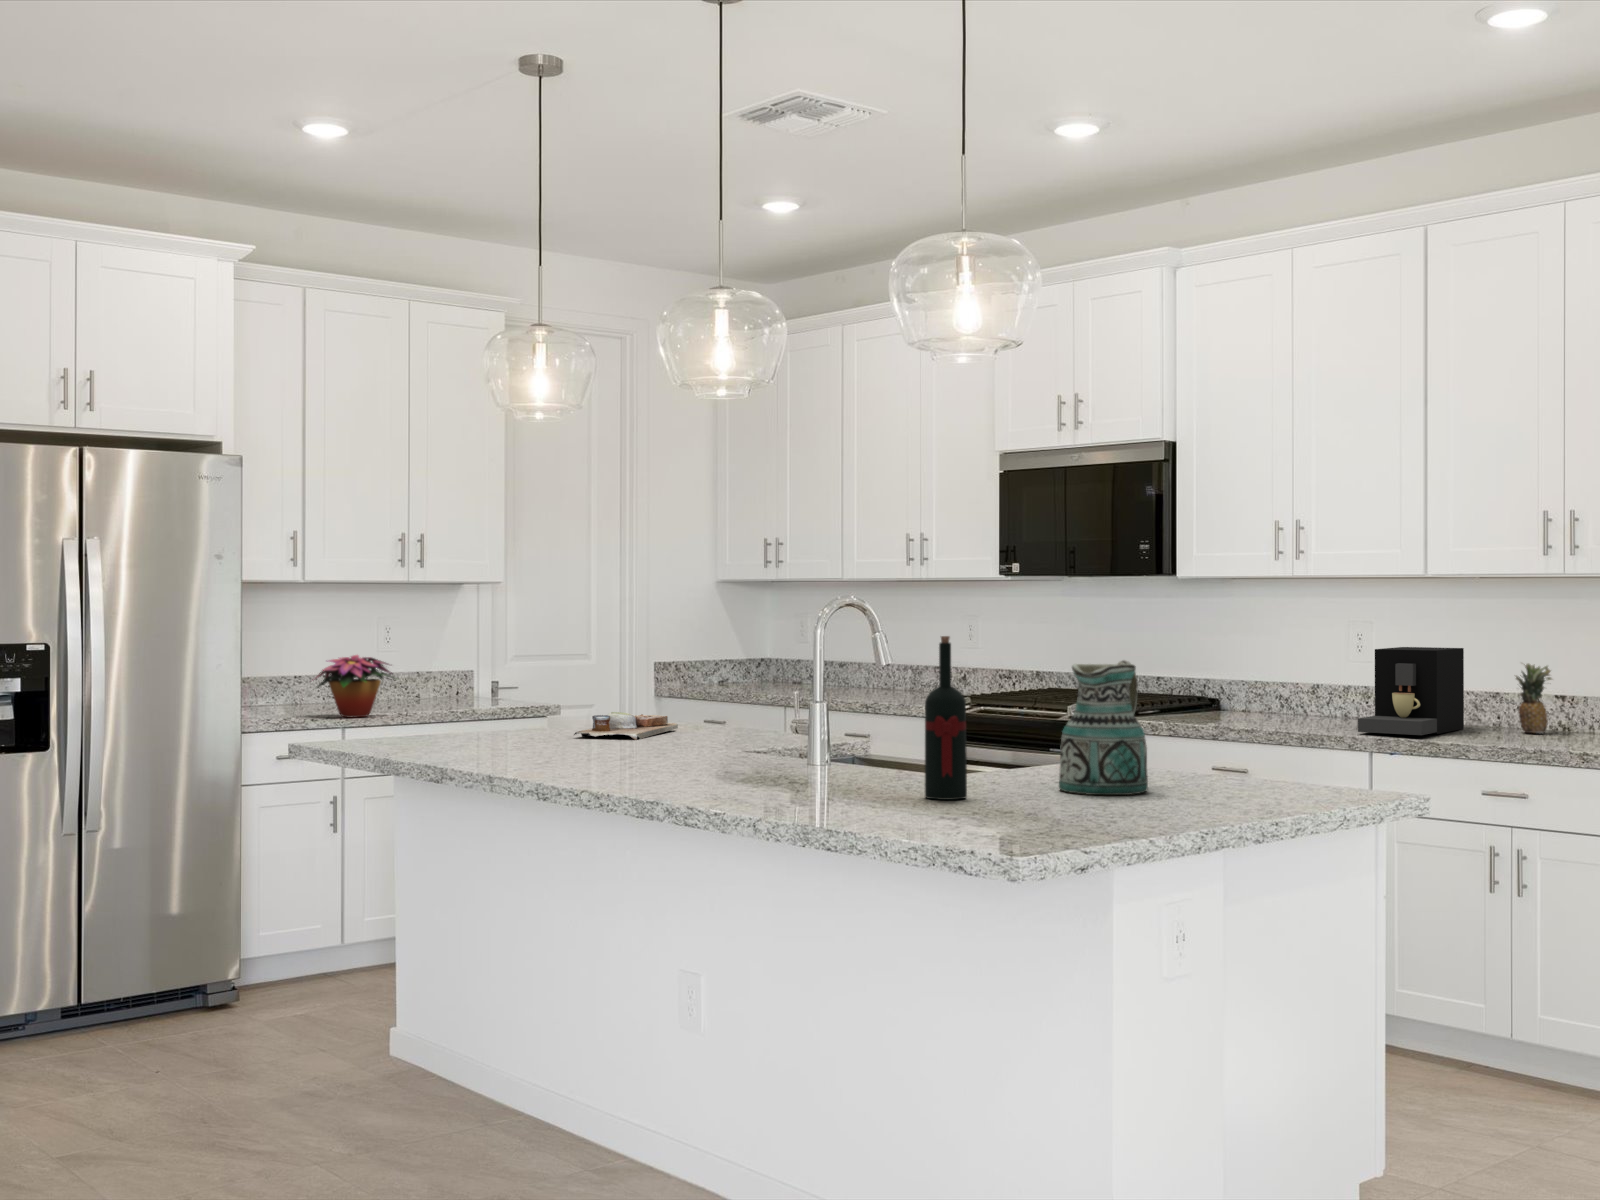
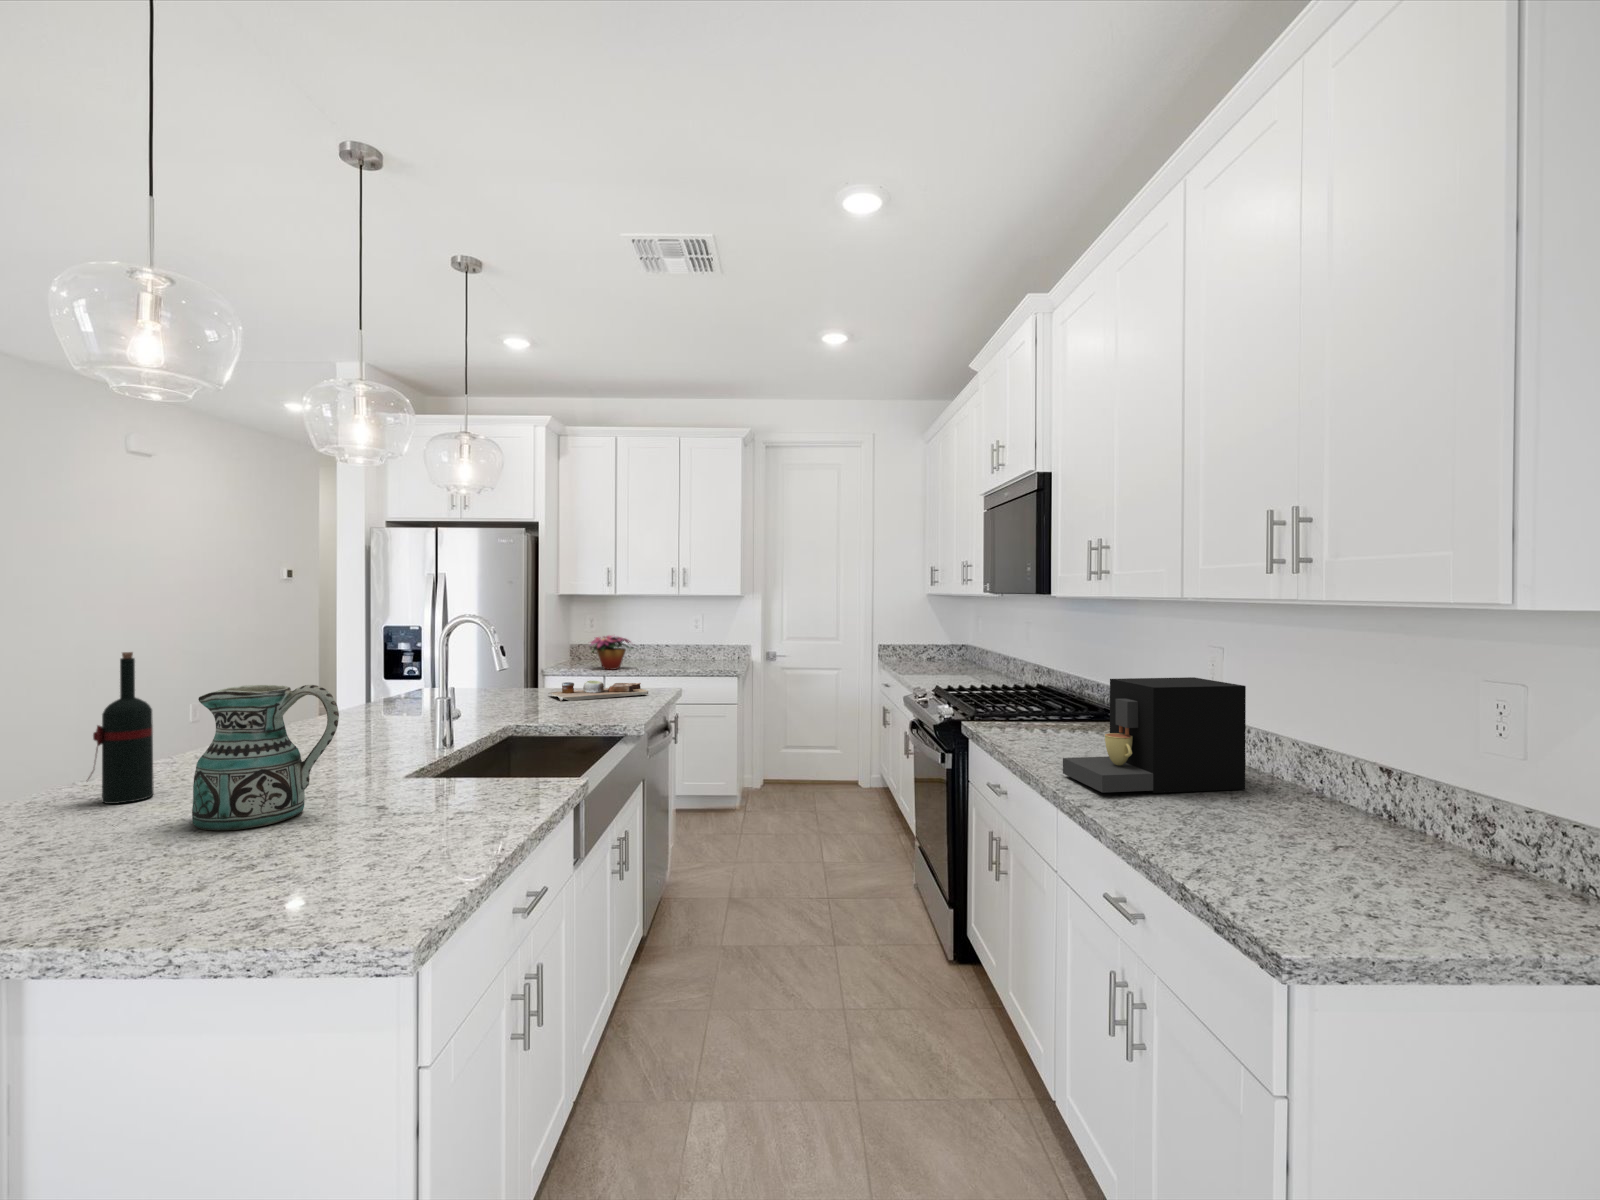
fruit: present [1516,664,1552,733] -> none [1289,712,1362,819]

